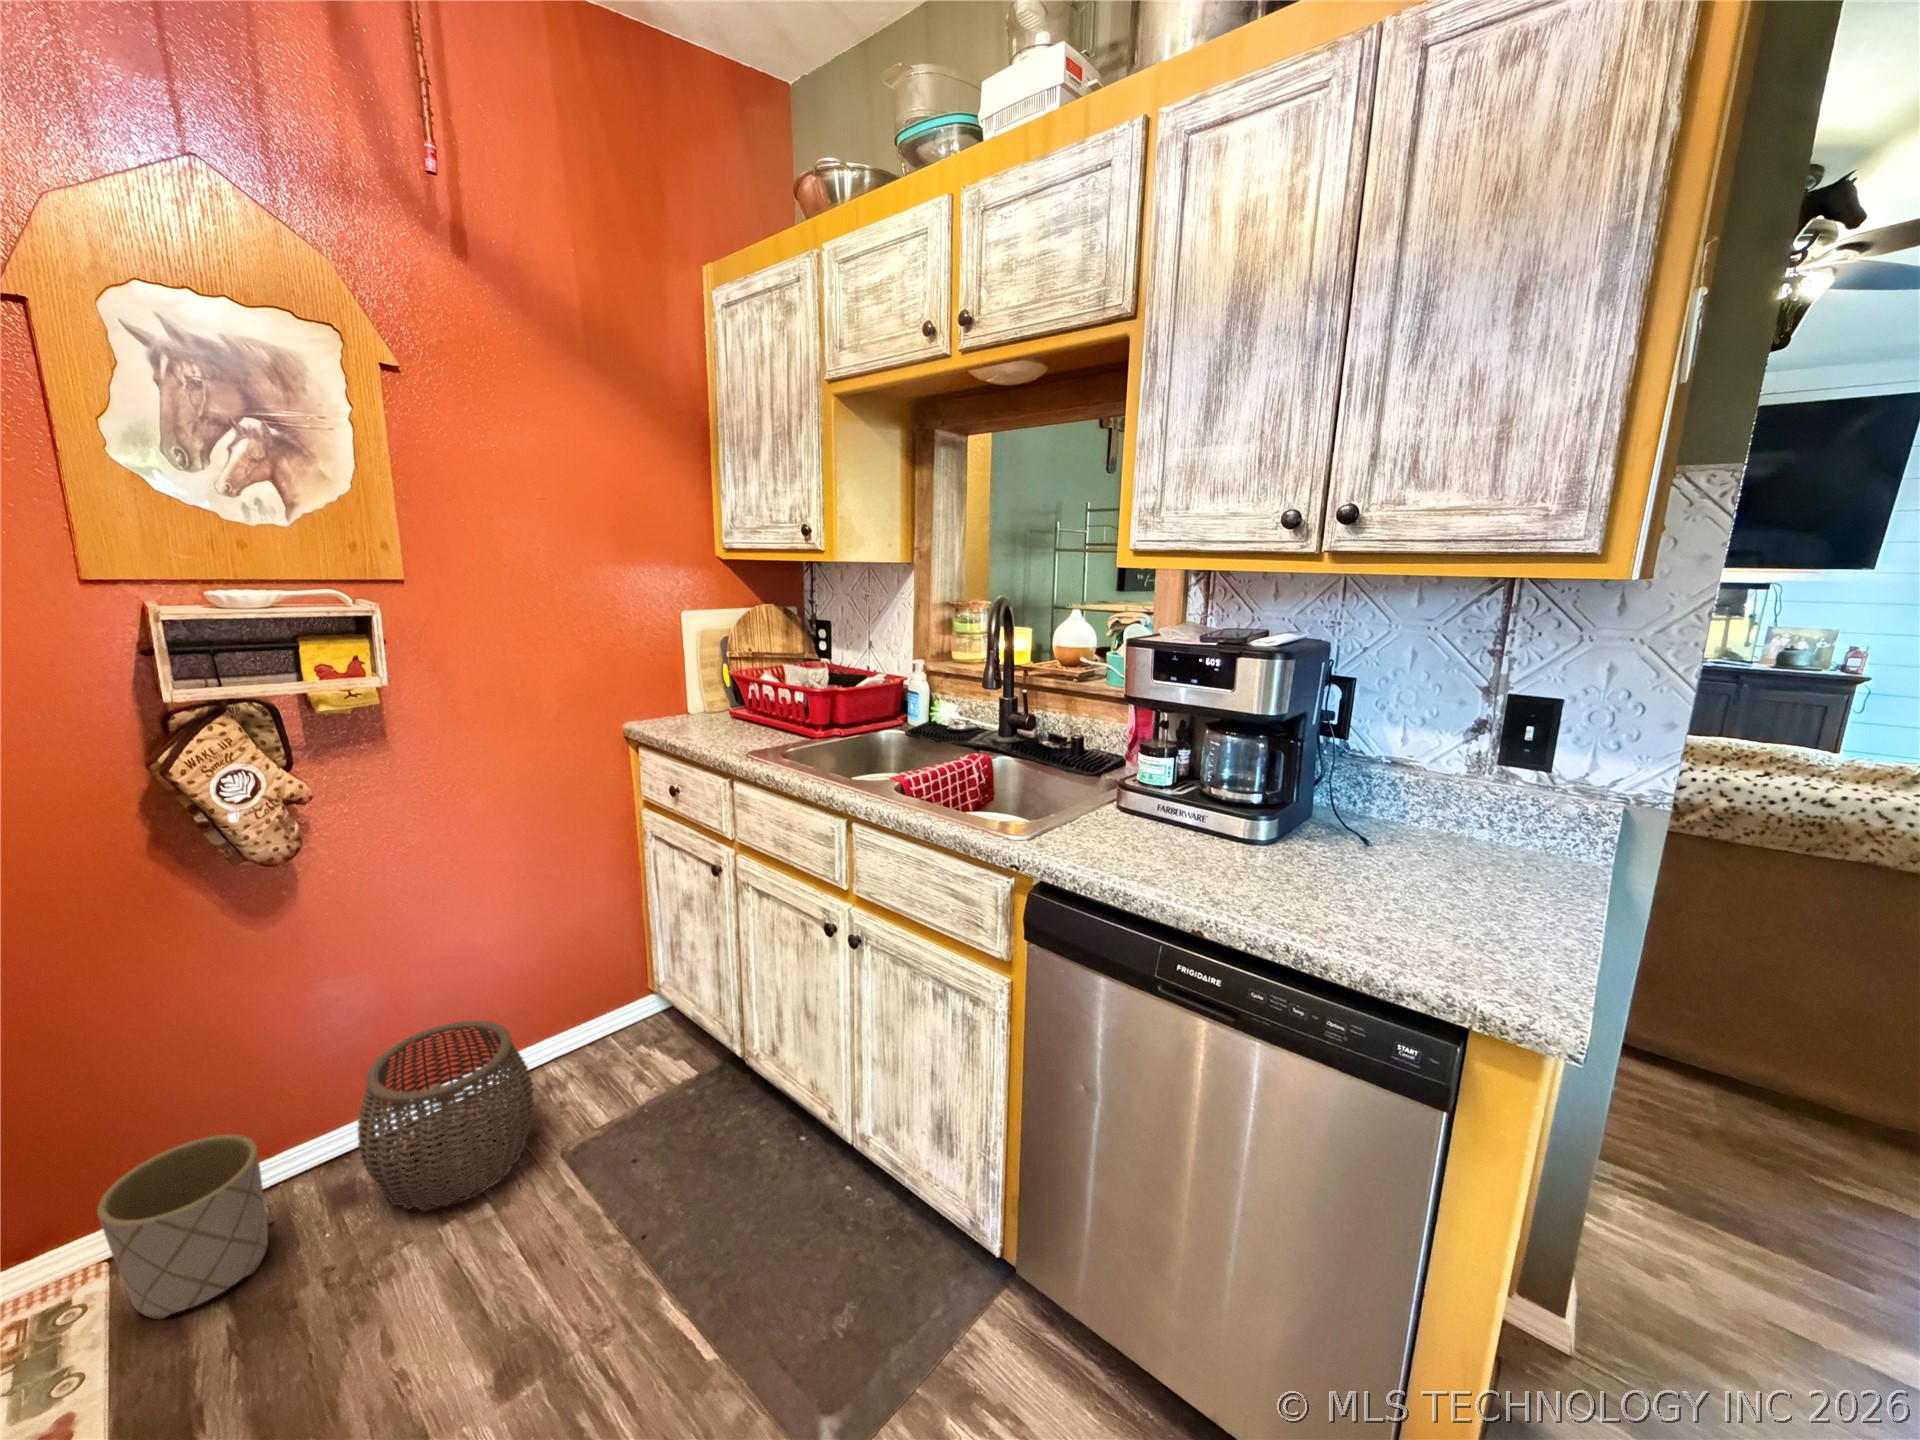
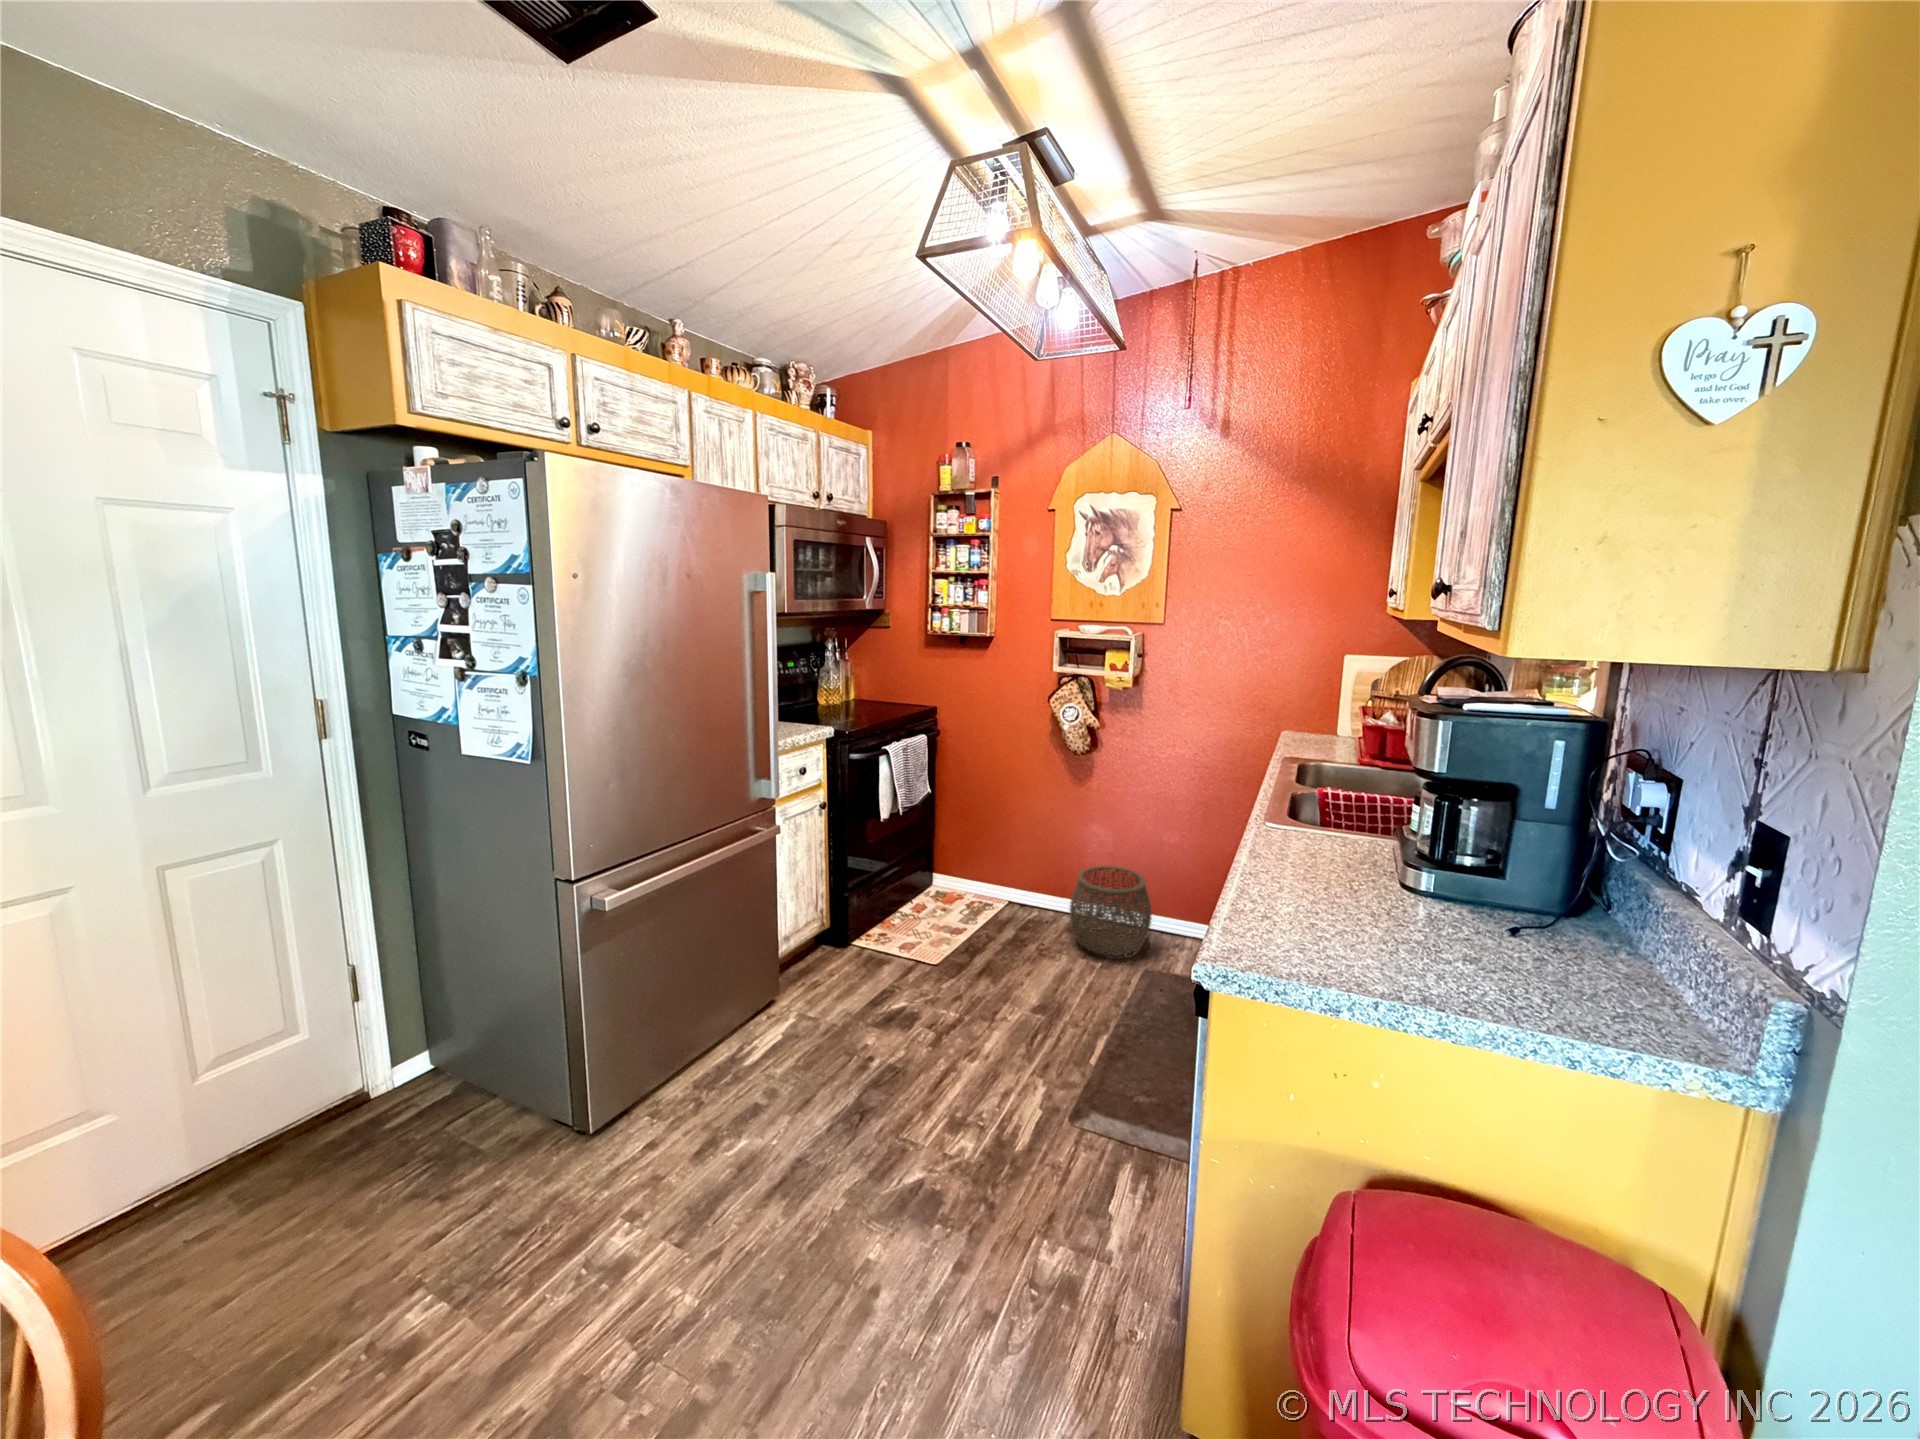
planter: present [97,1134,268,1319] -> none [994,862,1043,927]

